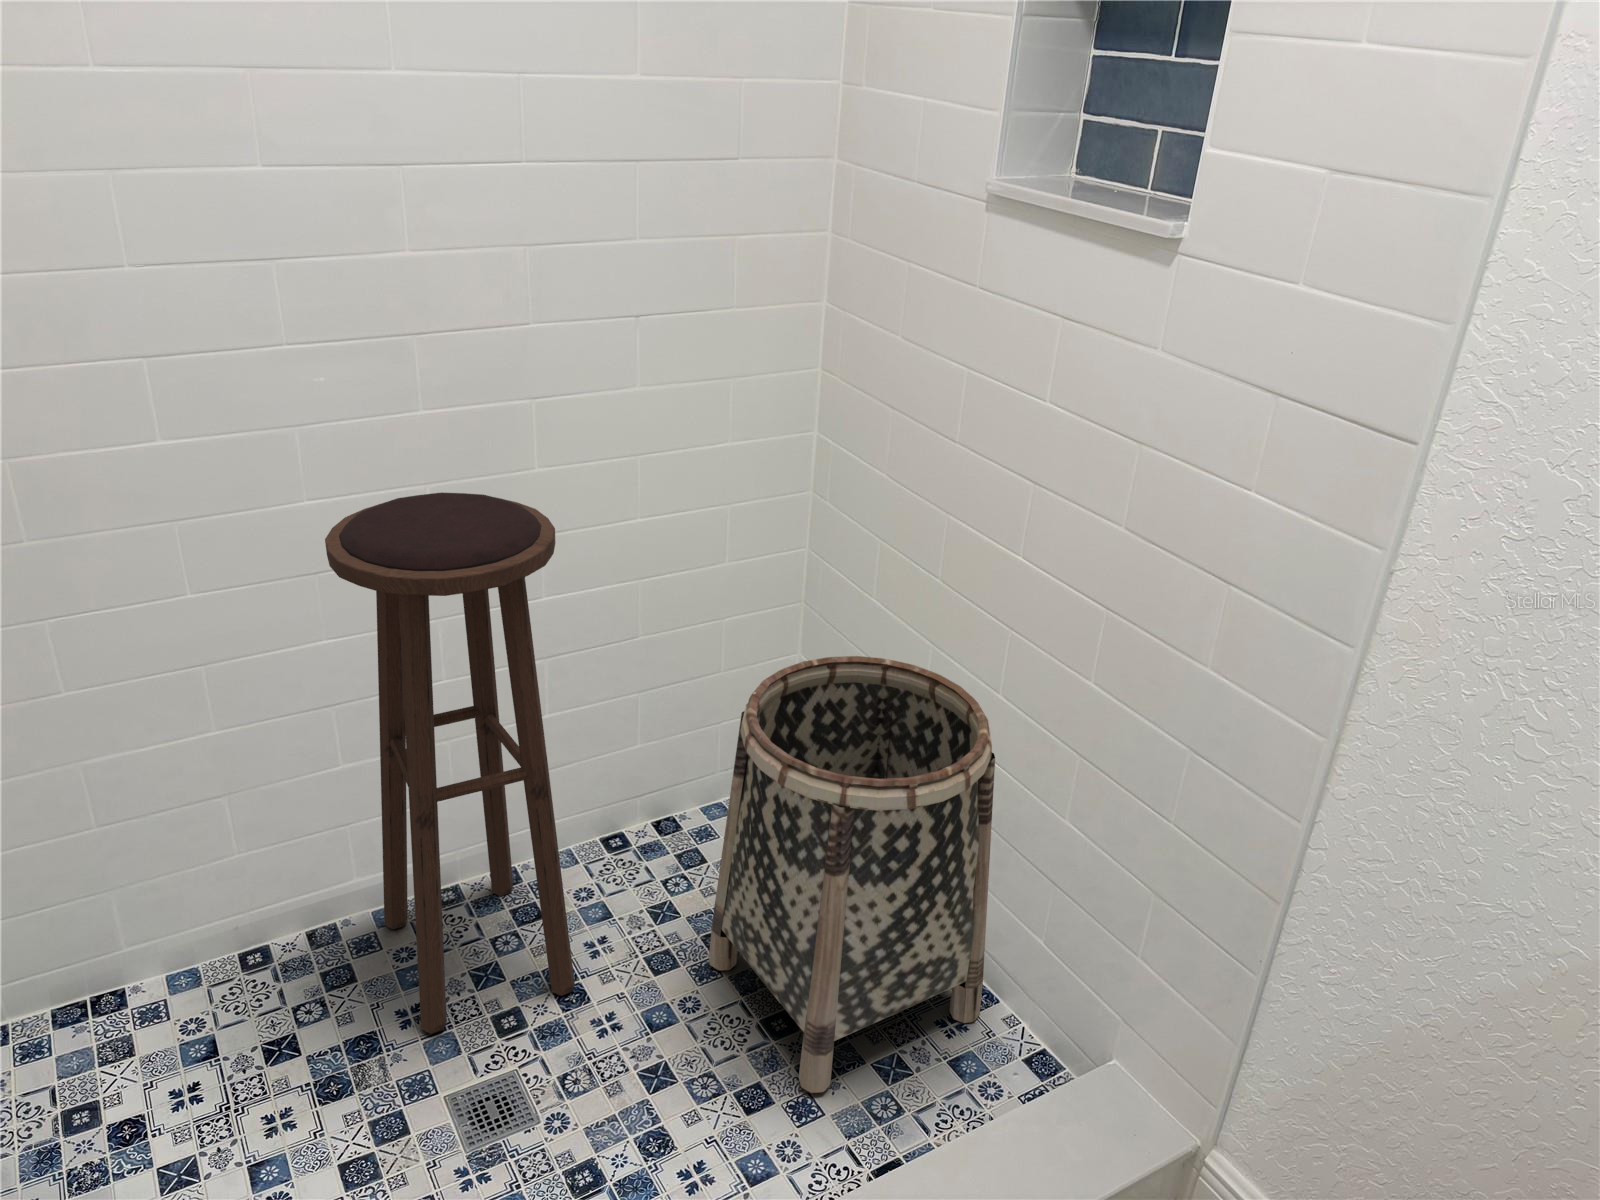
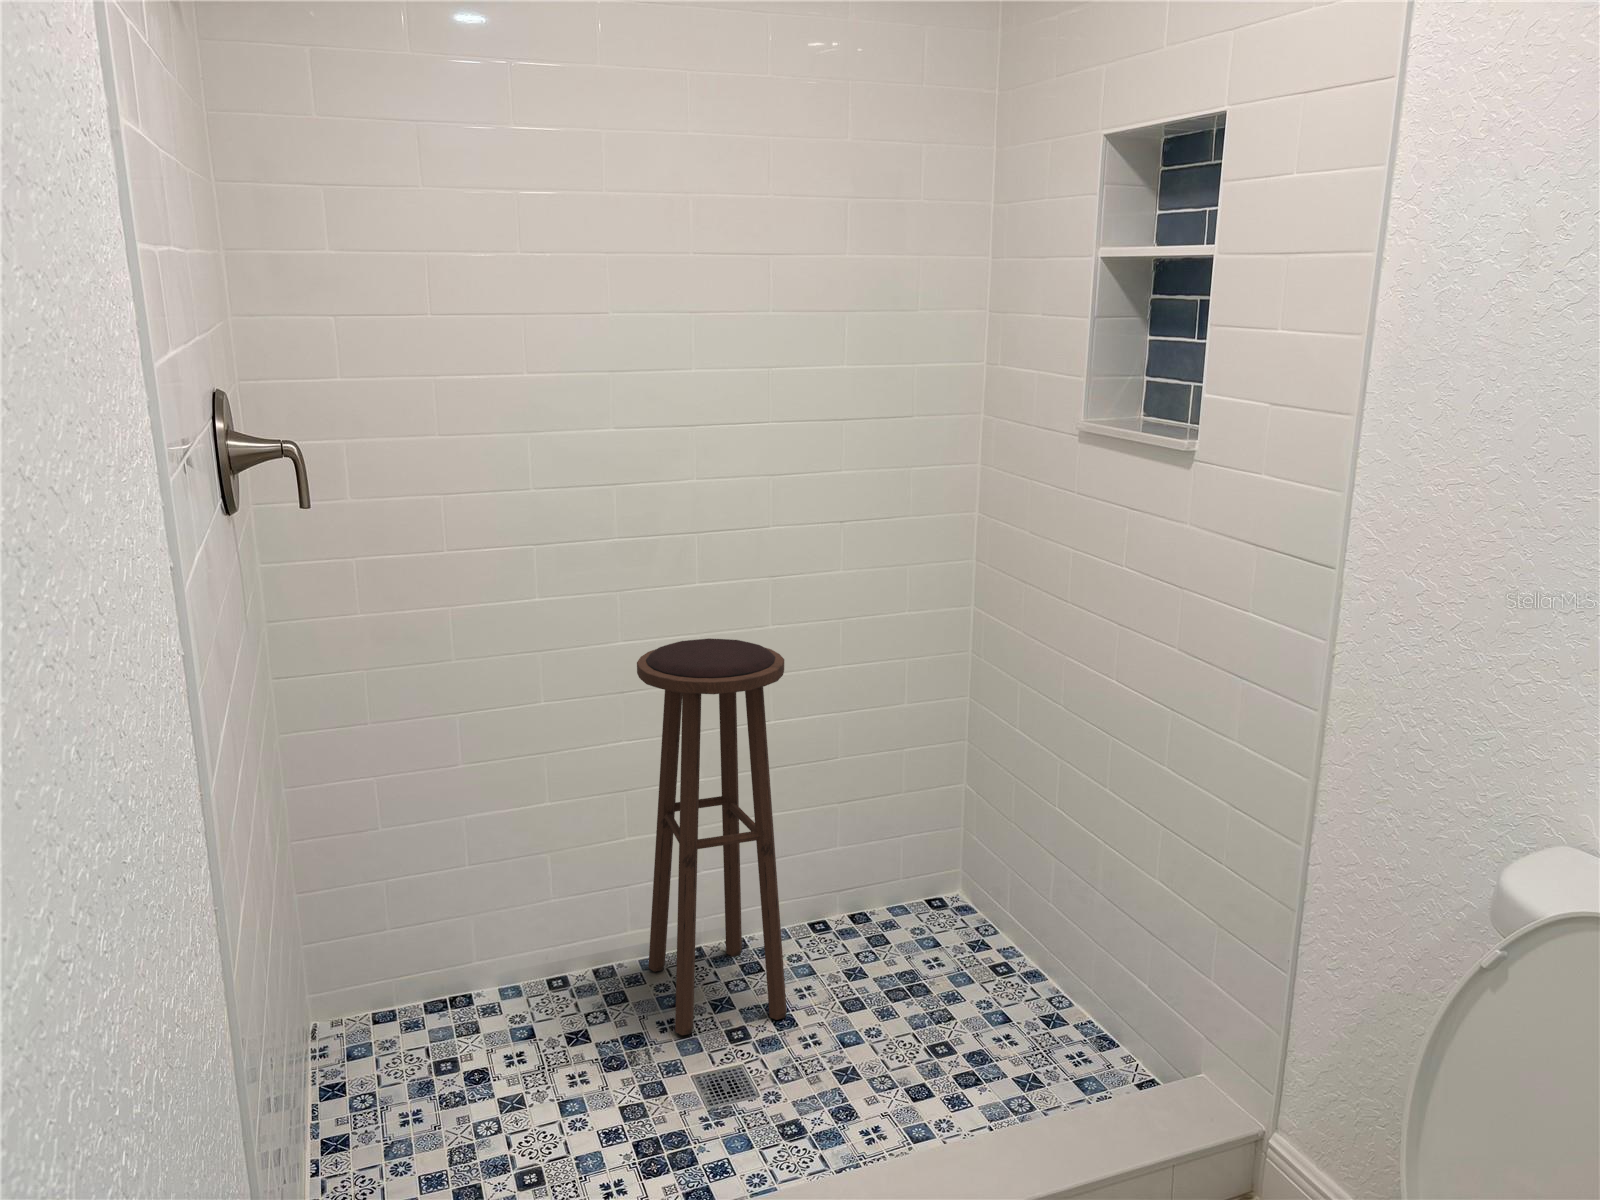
basket: present [709,656,995,1093] -> none [889,763,1103,1092]

